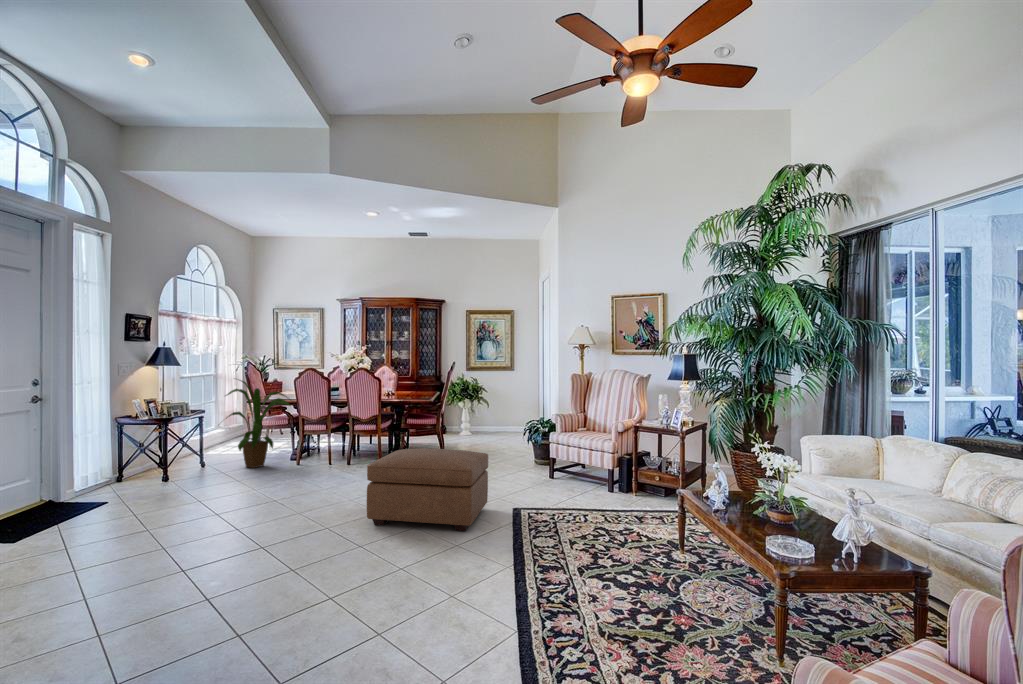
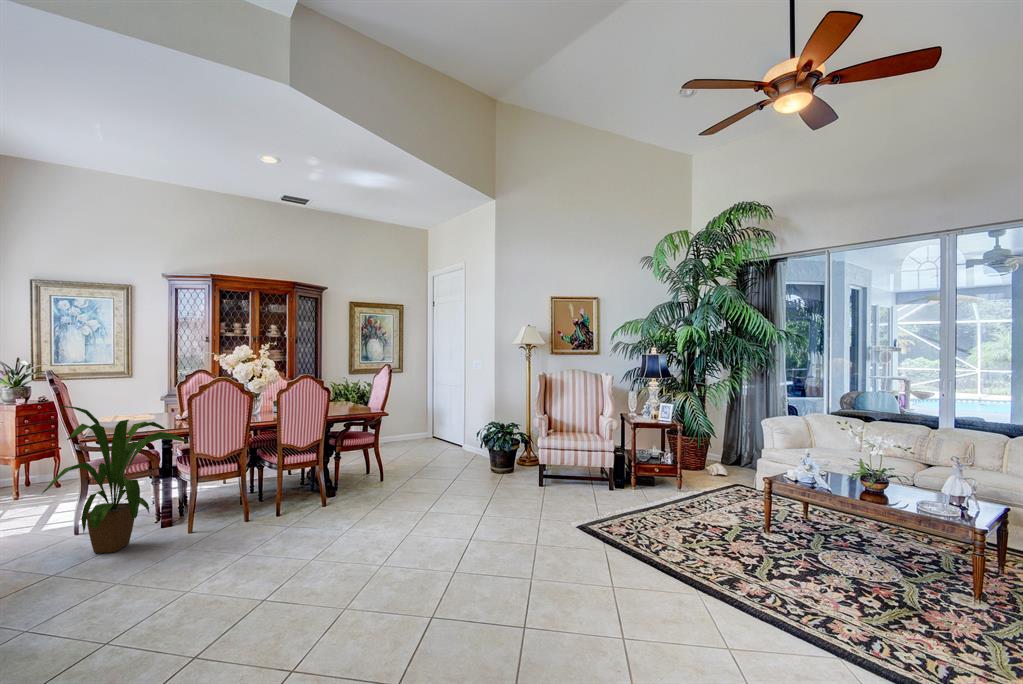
ottoman: present [367,448,488,531] -> none [449,471,594,585]

